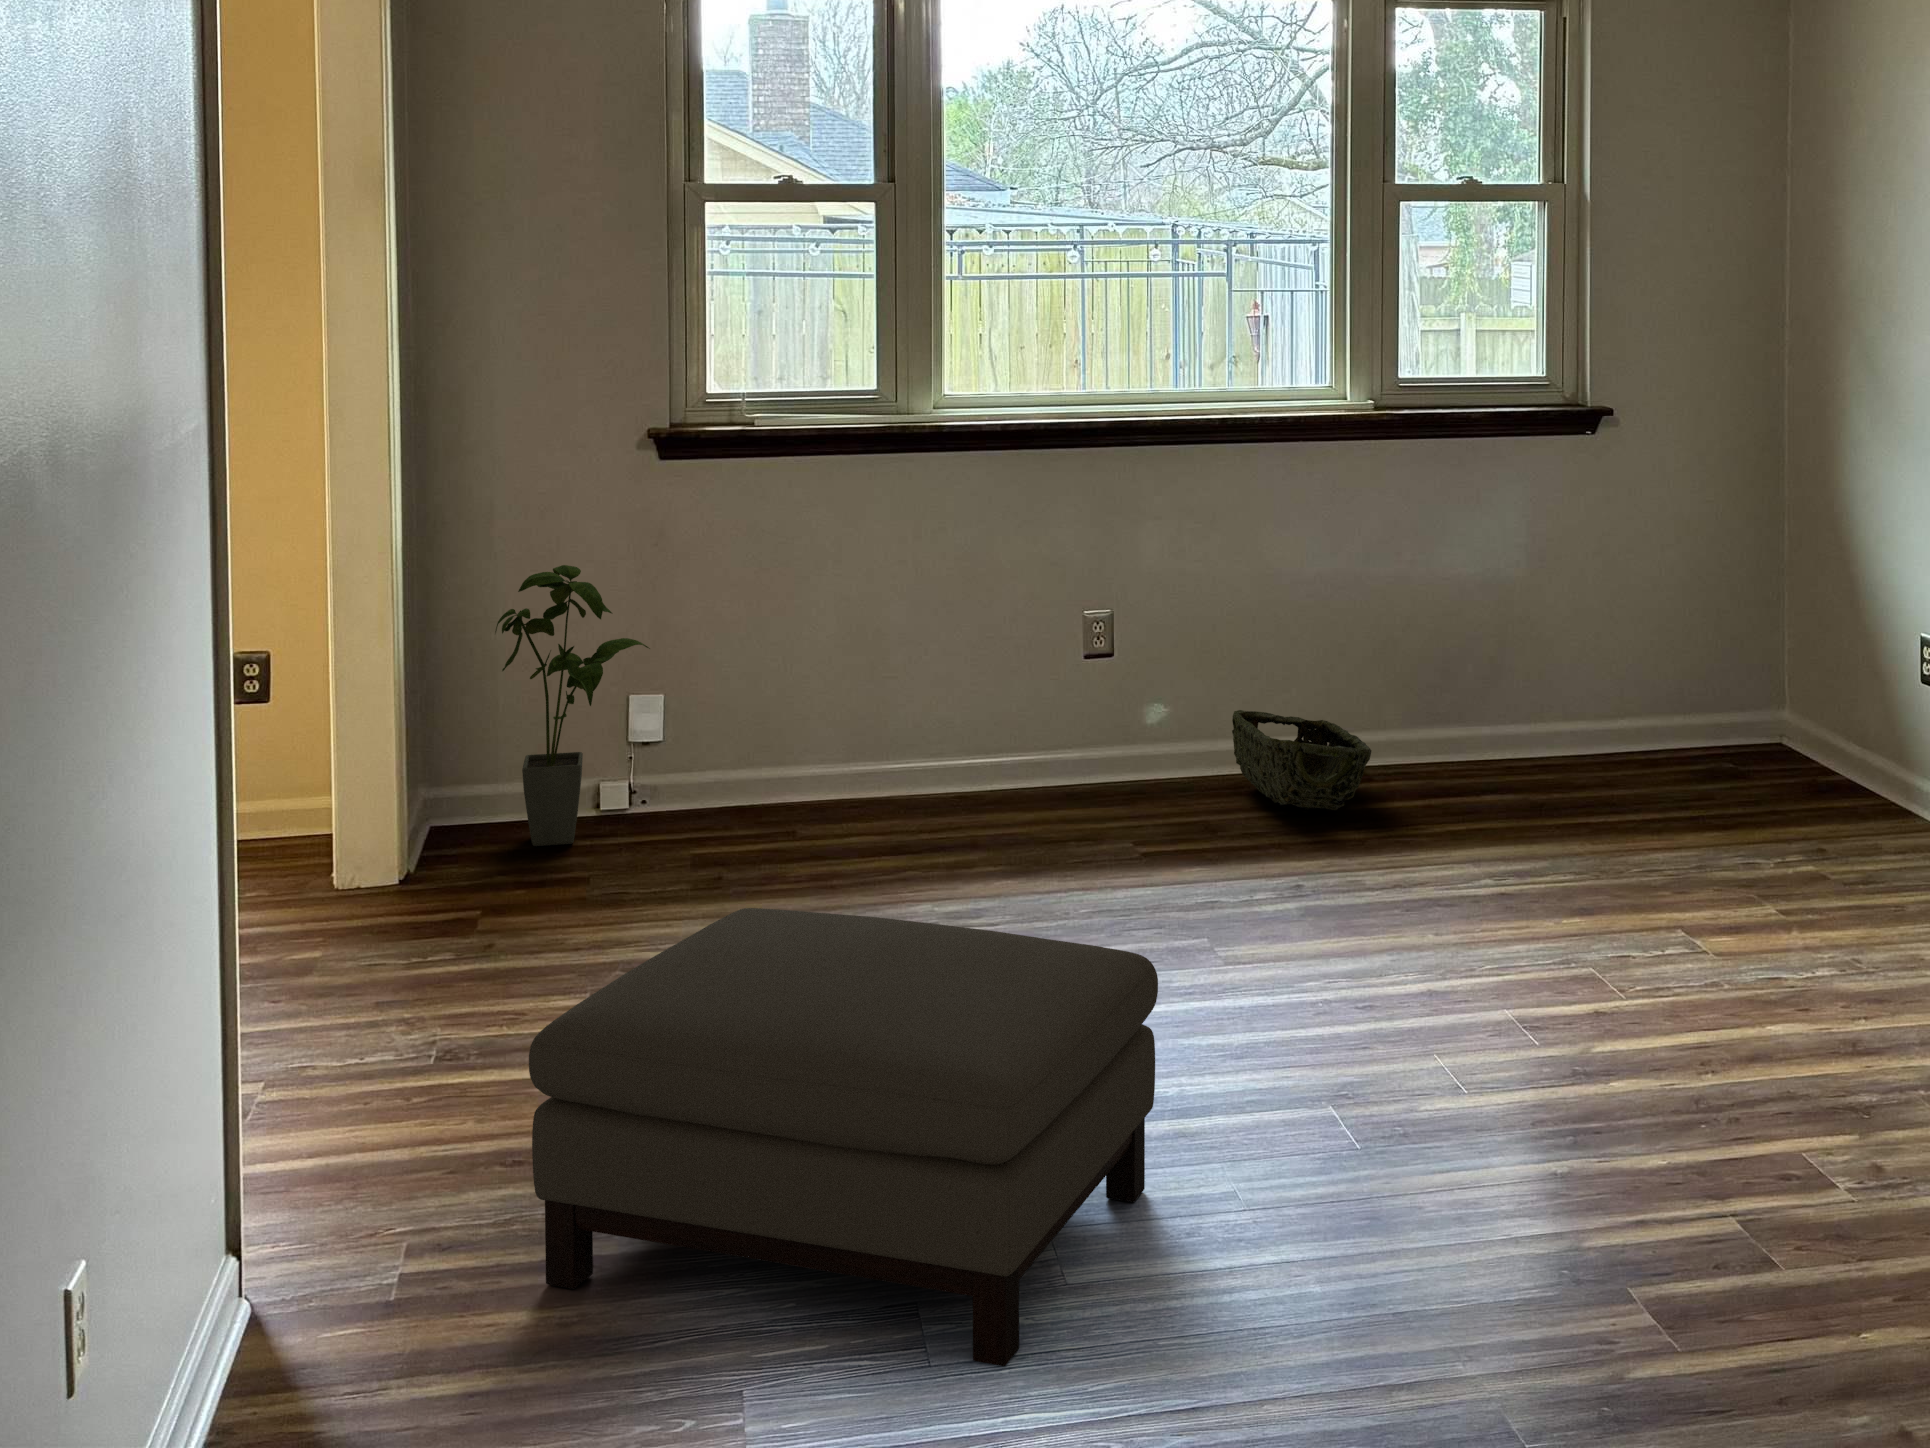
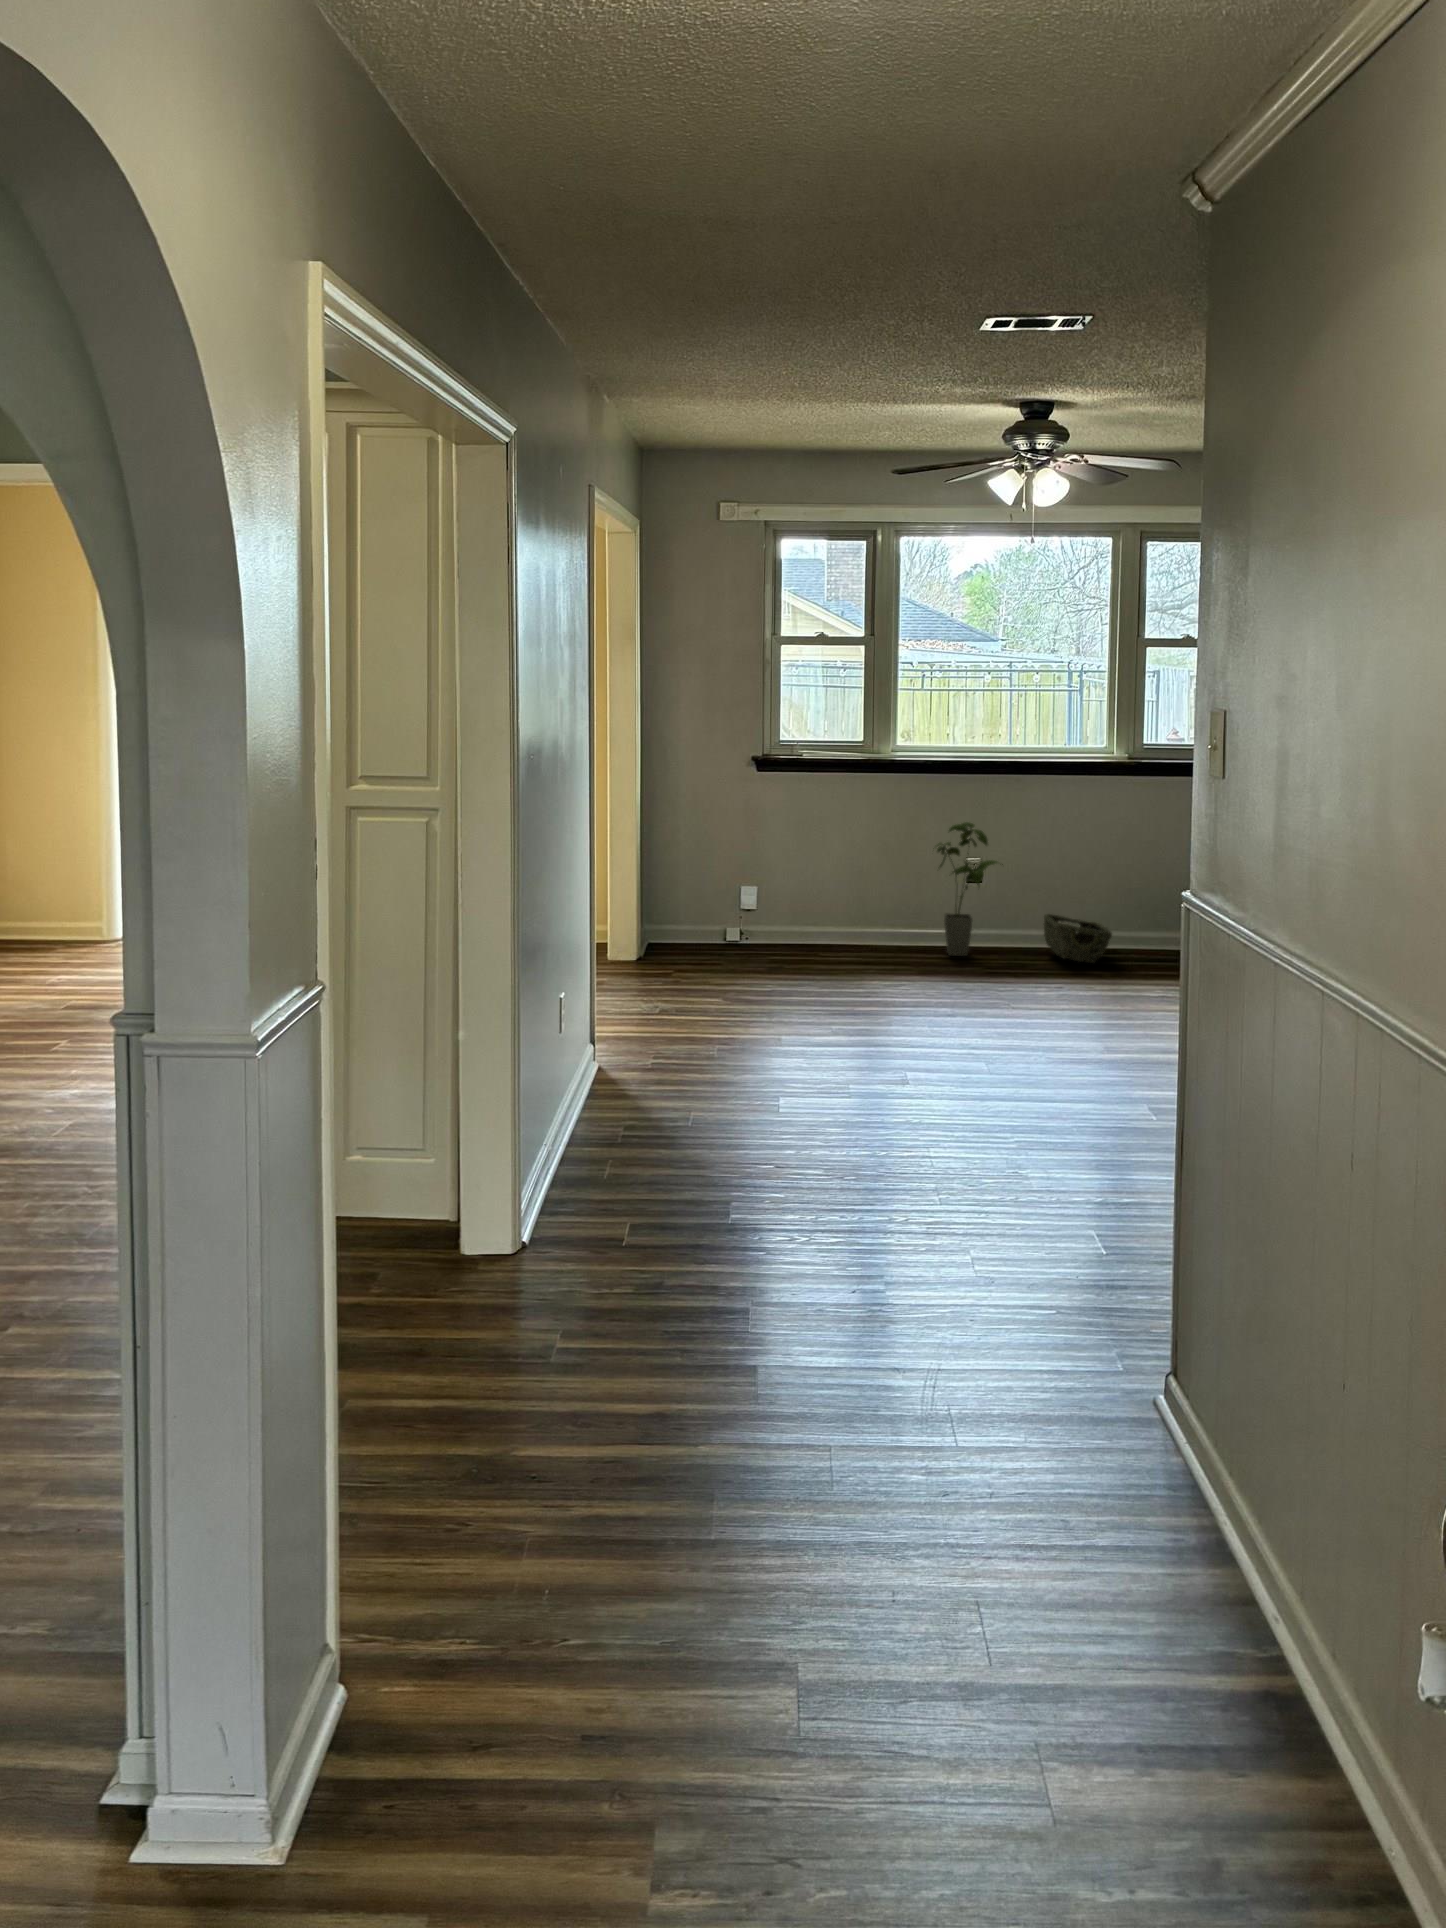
house plant: present [495,565,650,846] -> present [937,822,1003,956]
ottoman: present [529,908,1158,1366] -> none [701,942,956,1097]

